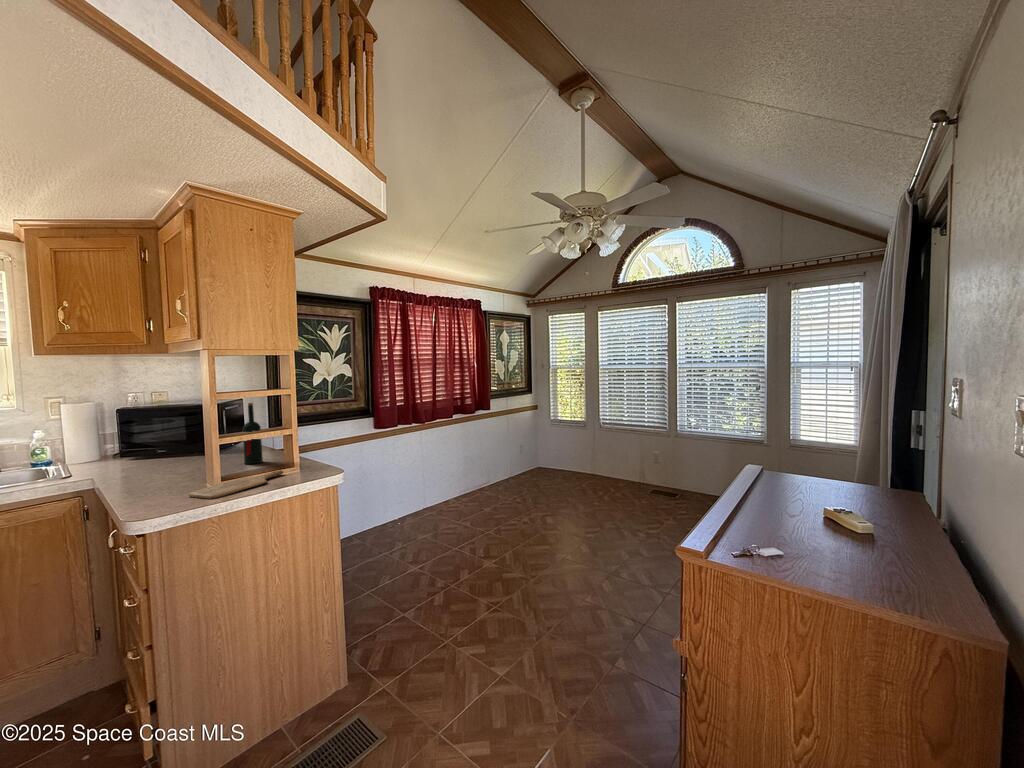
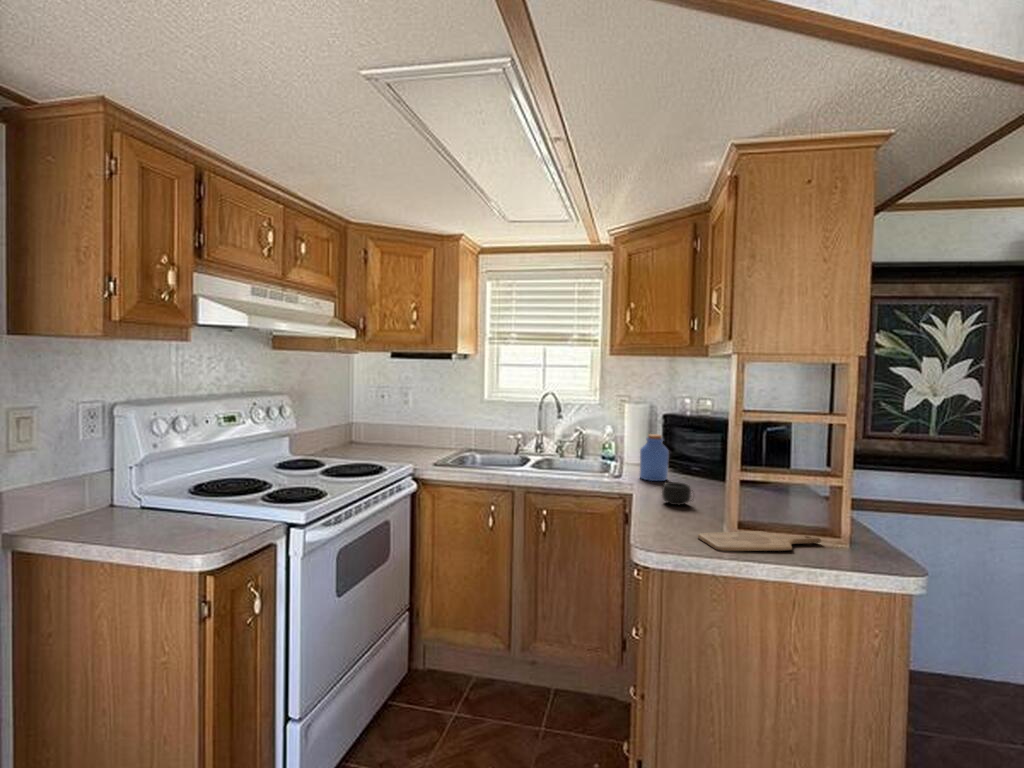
wine bottle: present [243,403,263,464] -> none [778,428,804,515]
jar: none [93,428,131,472] -> present [639,434,669,481]
mug: none [136,462,172,483] -> present [662,482,693,505]

